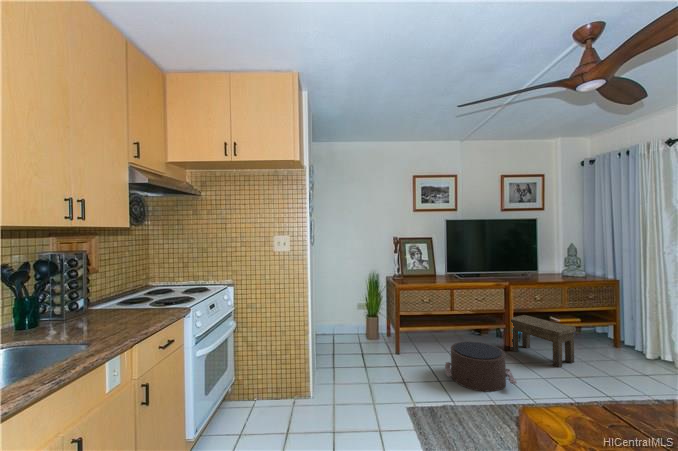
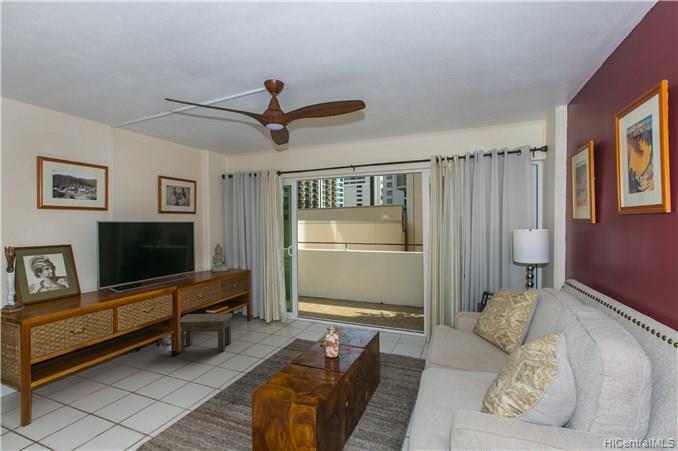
pouf: present [445,341,517,392] -> none [117,354,204,414]

